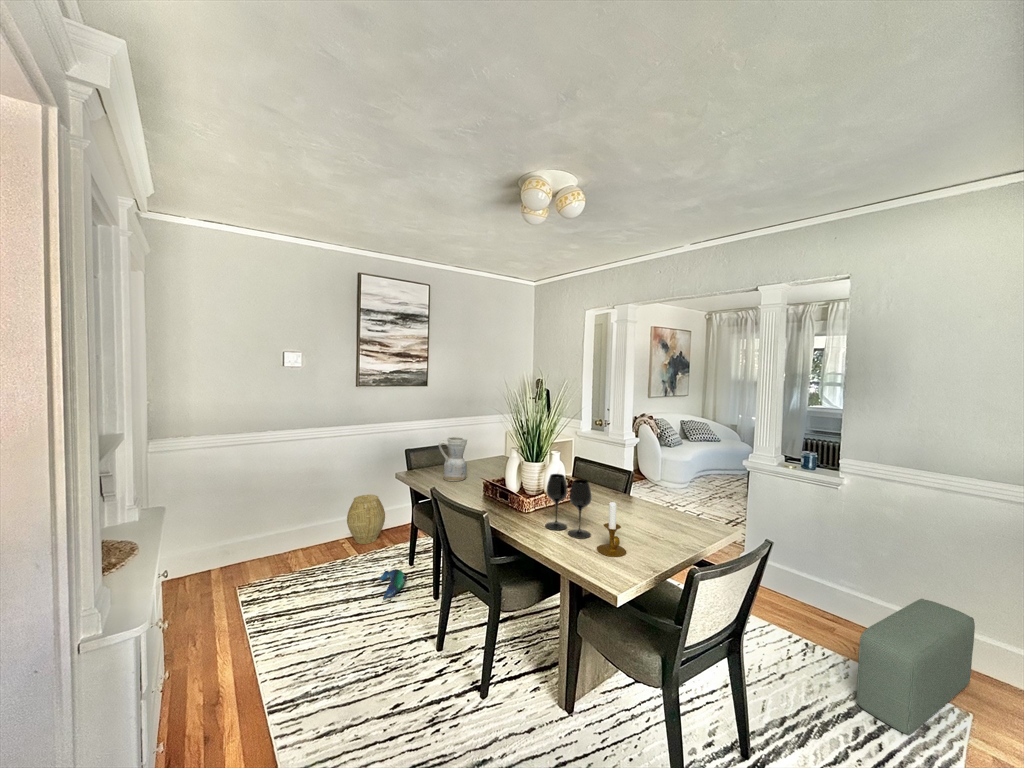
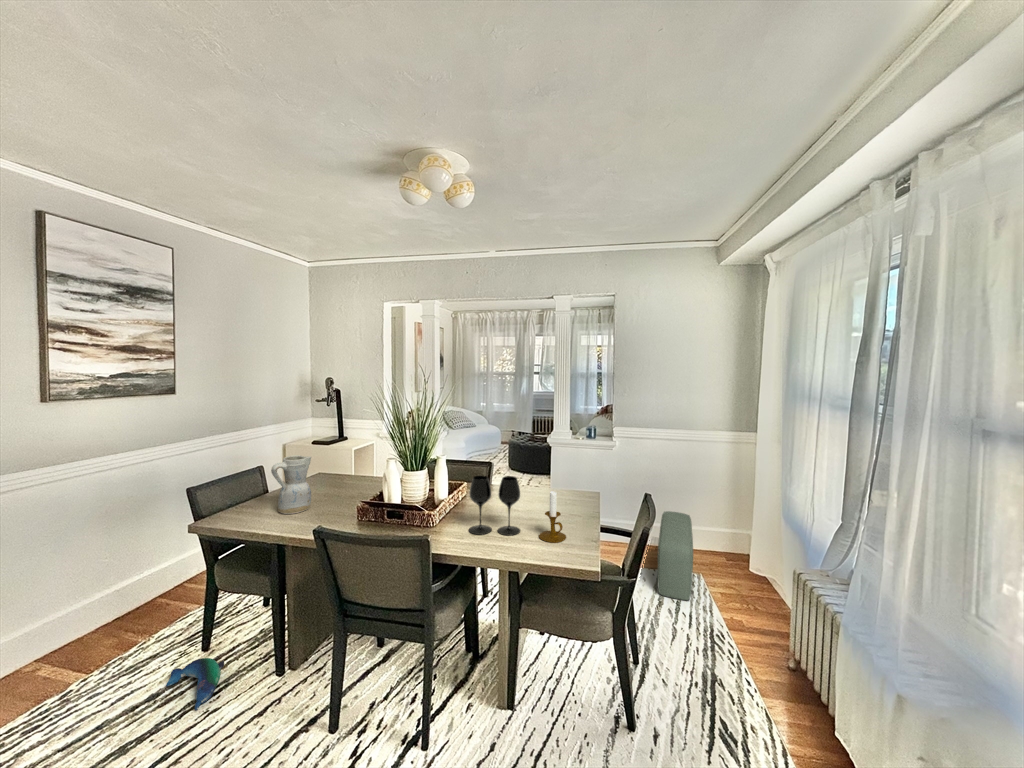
woven basket: present [347,495,385,544] -> none [45,567,127,651]

